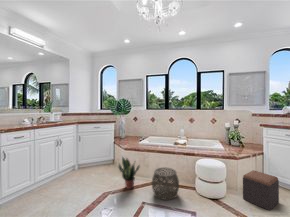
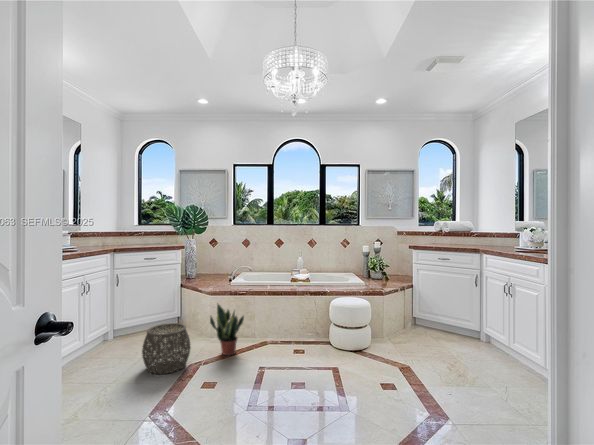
woven basket: present [152,168,179,200] -> present [142,323,191,374]
footstool: present [243,170,279,211] -> none [390,307,429,352]

